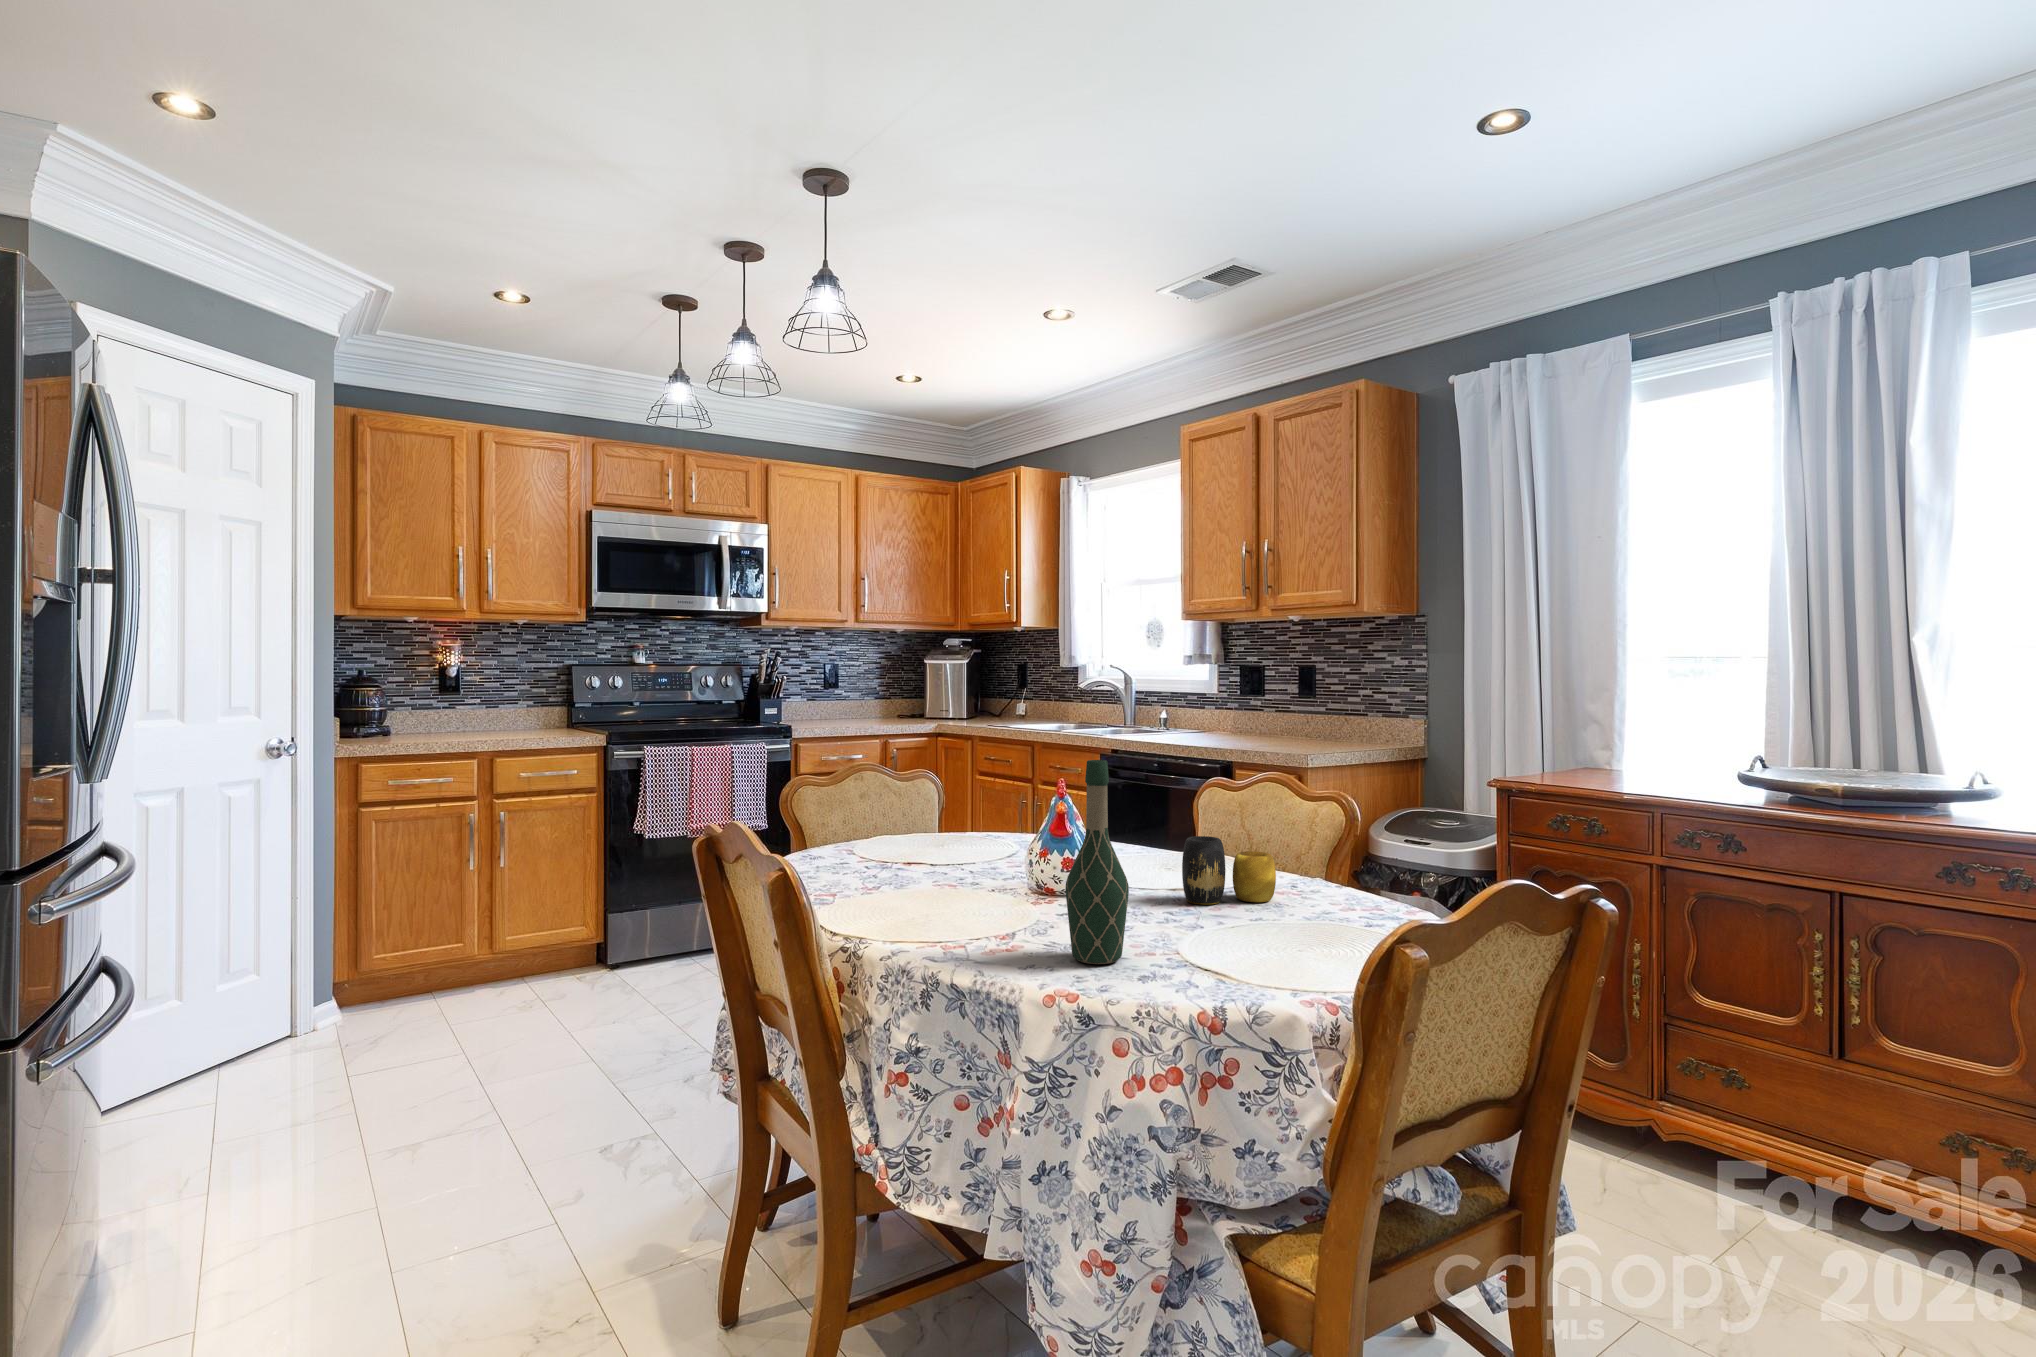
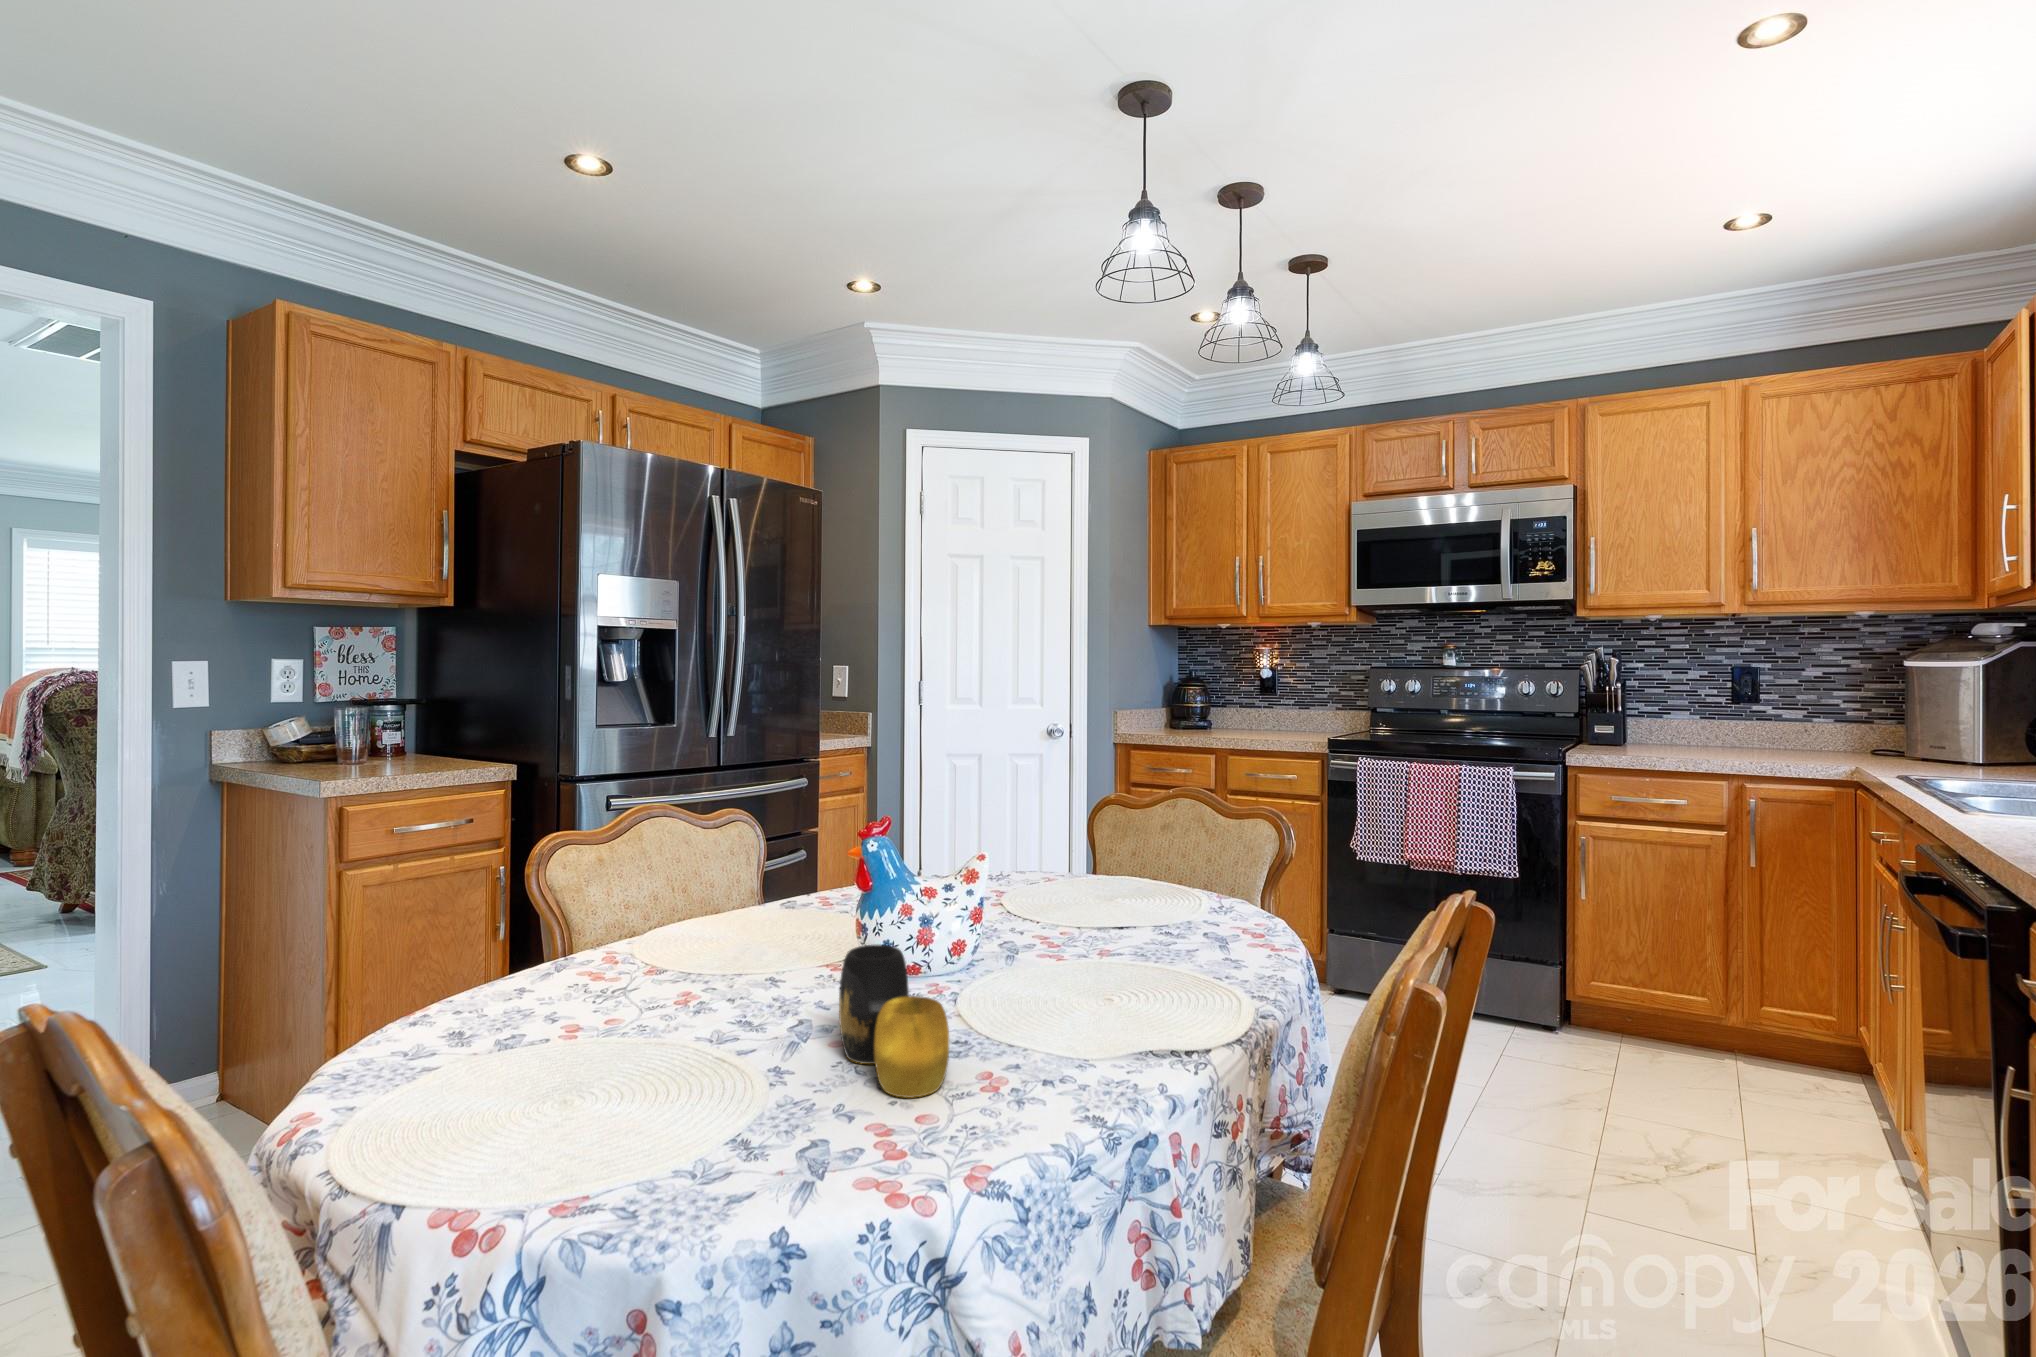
wine bottle: present [1065,760,1129,964] -> none [485,783,573,1039]

